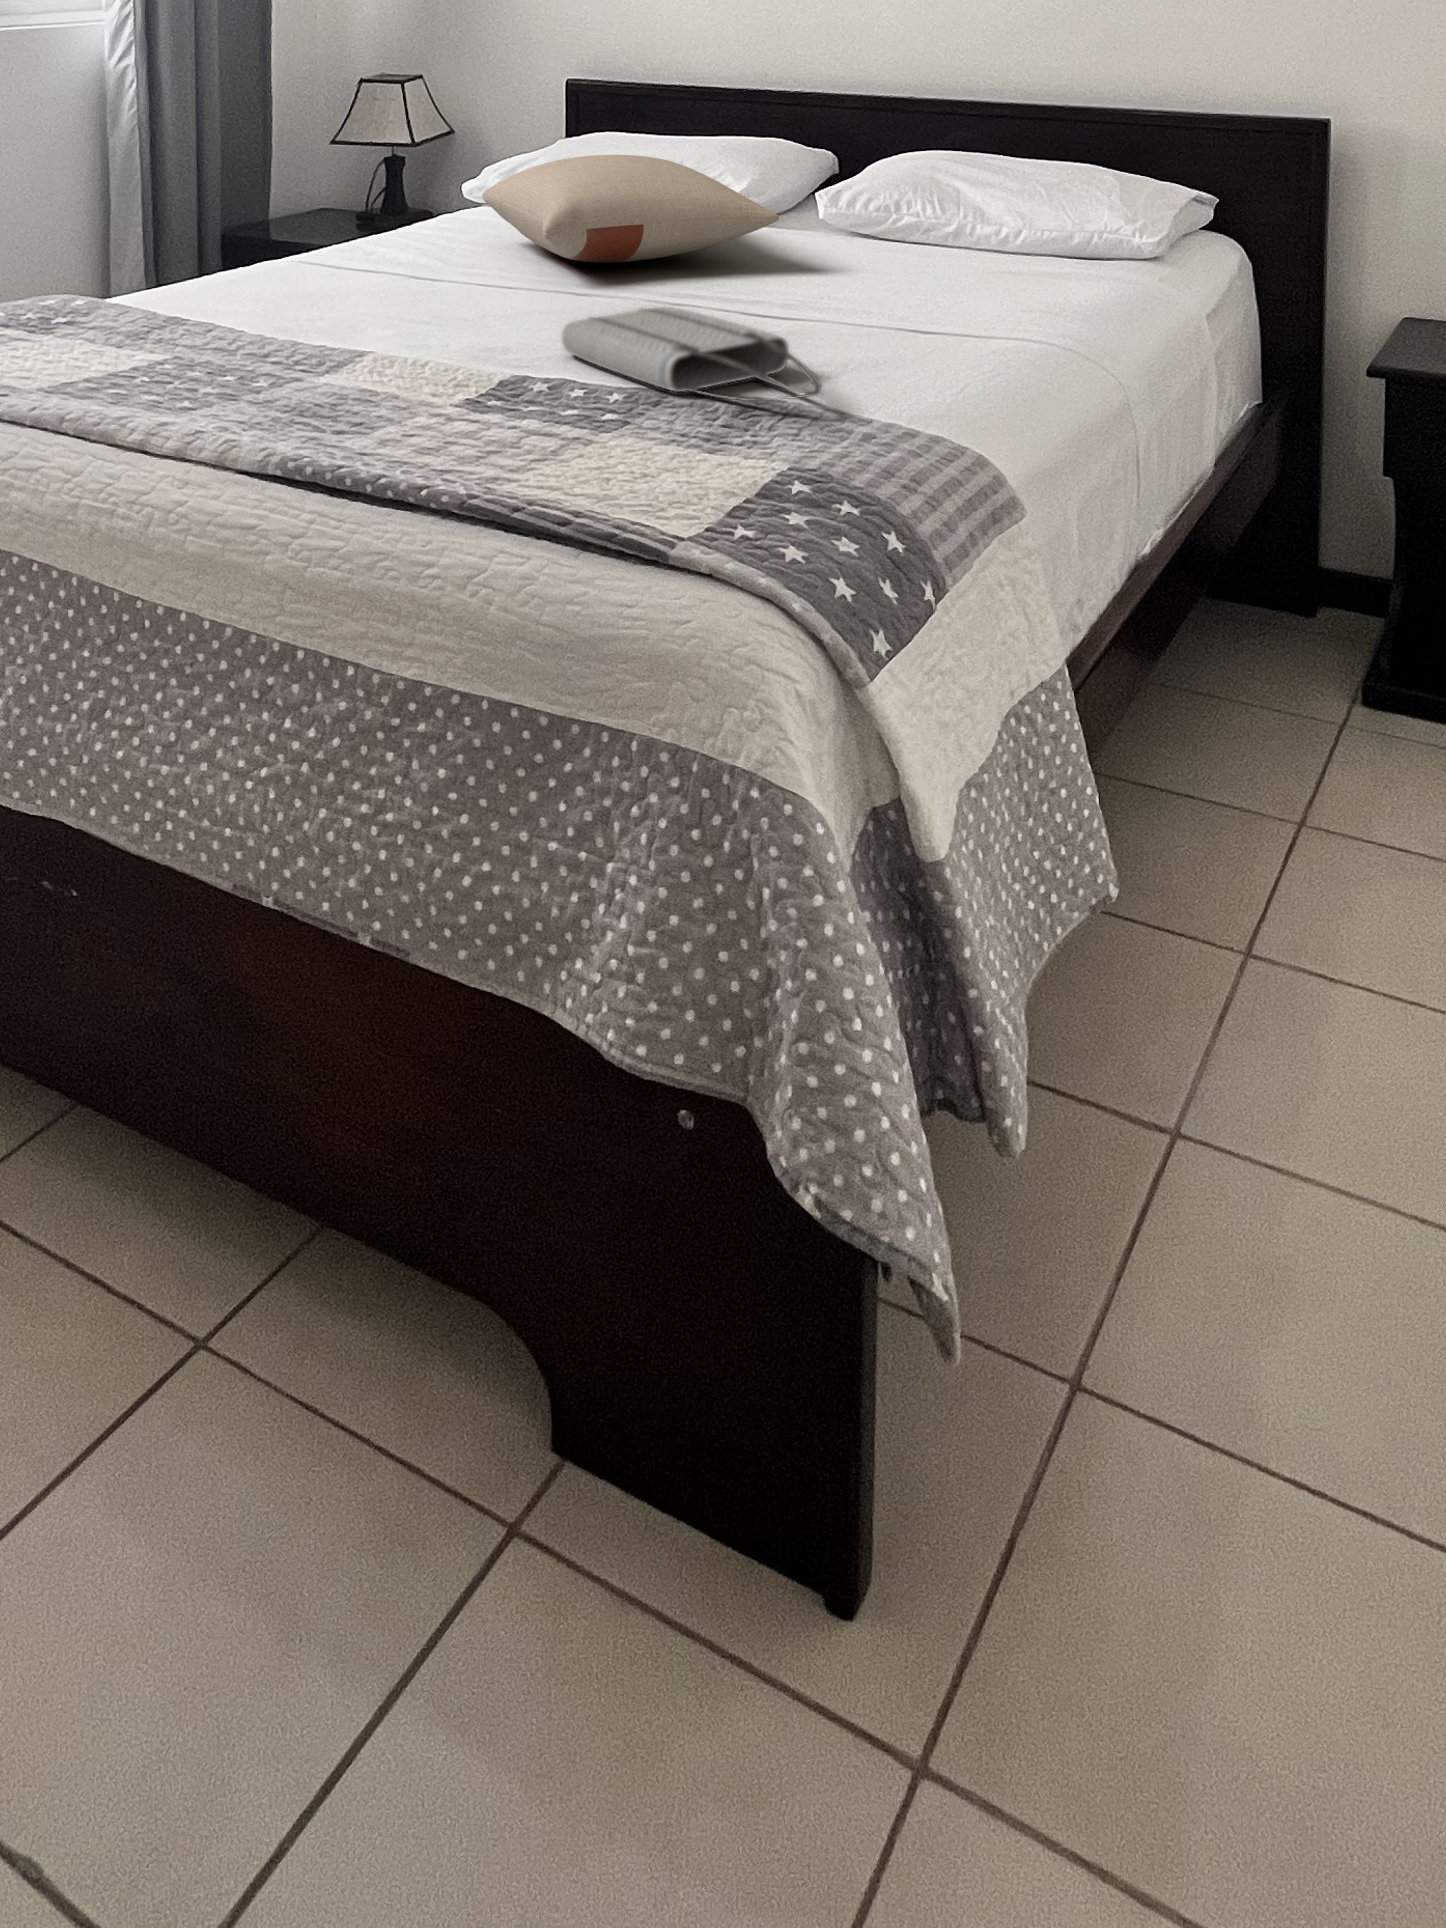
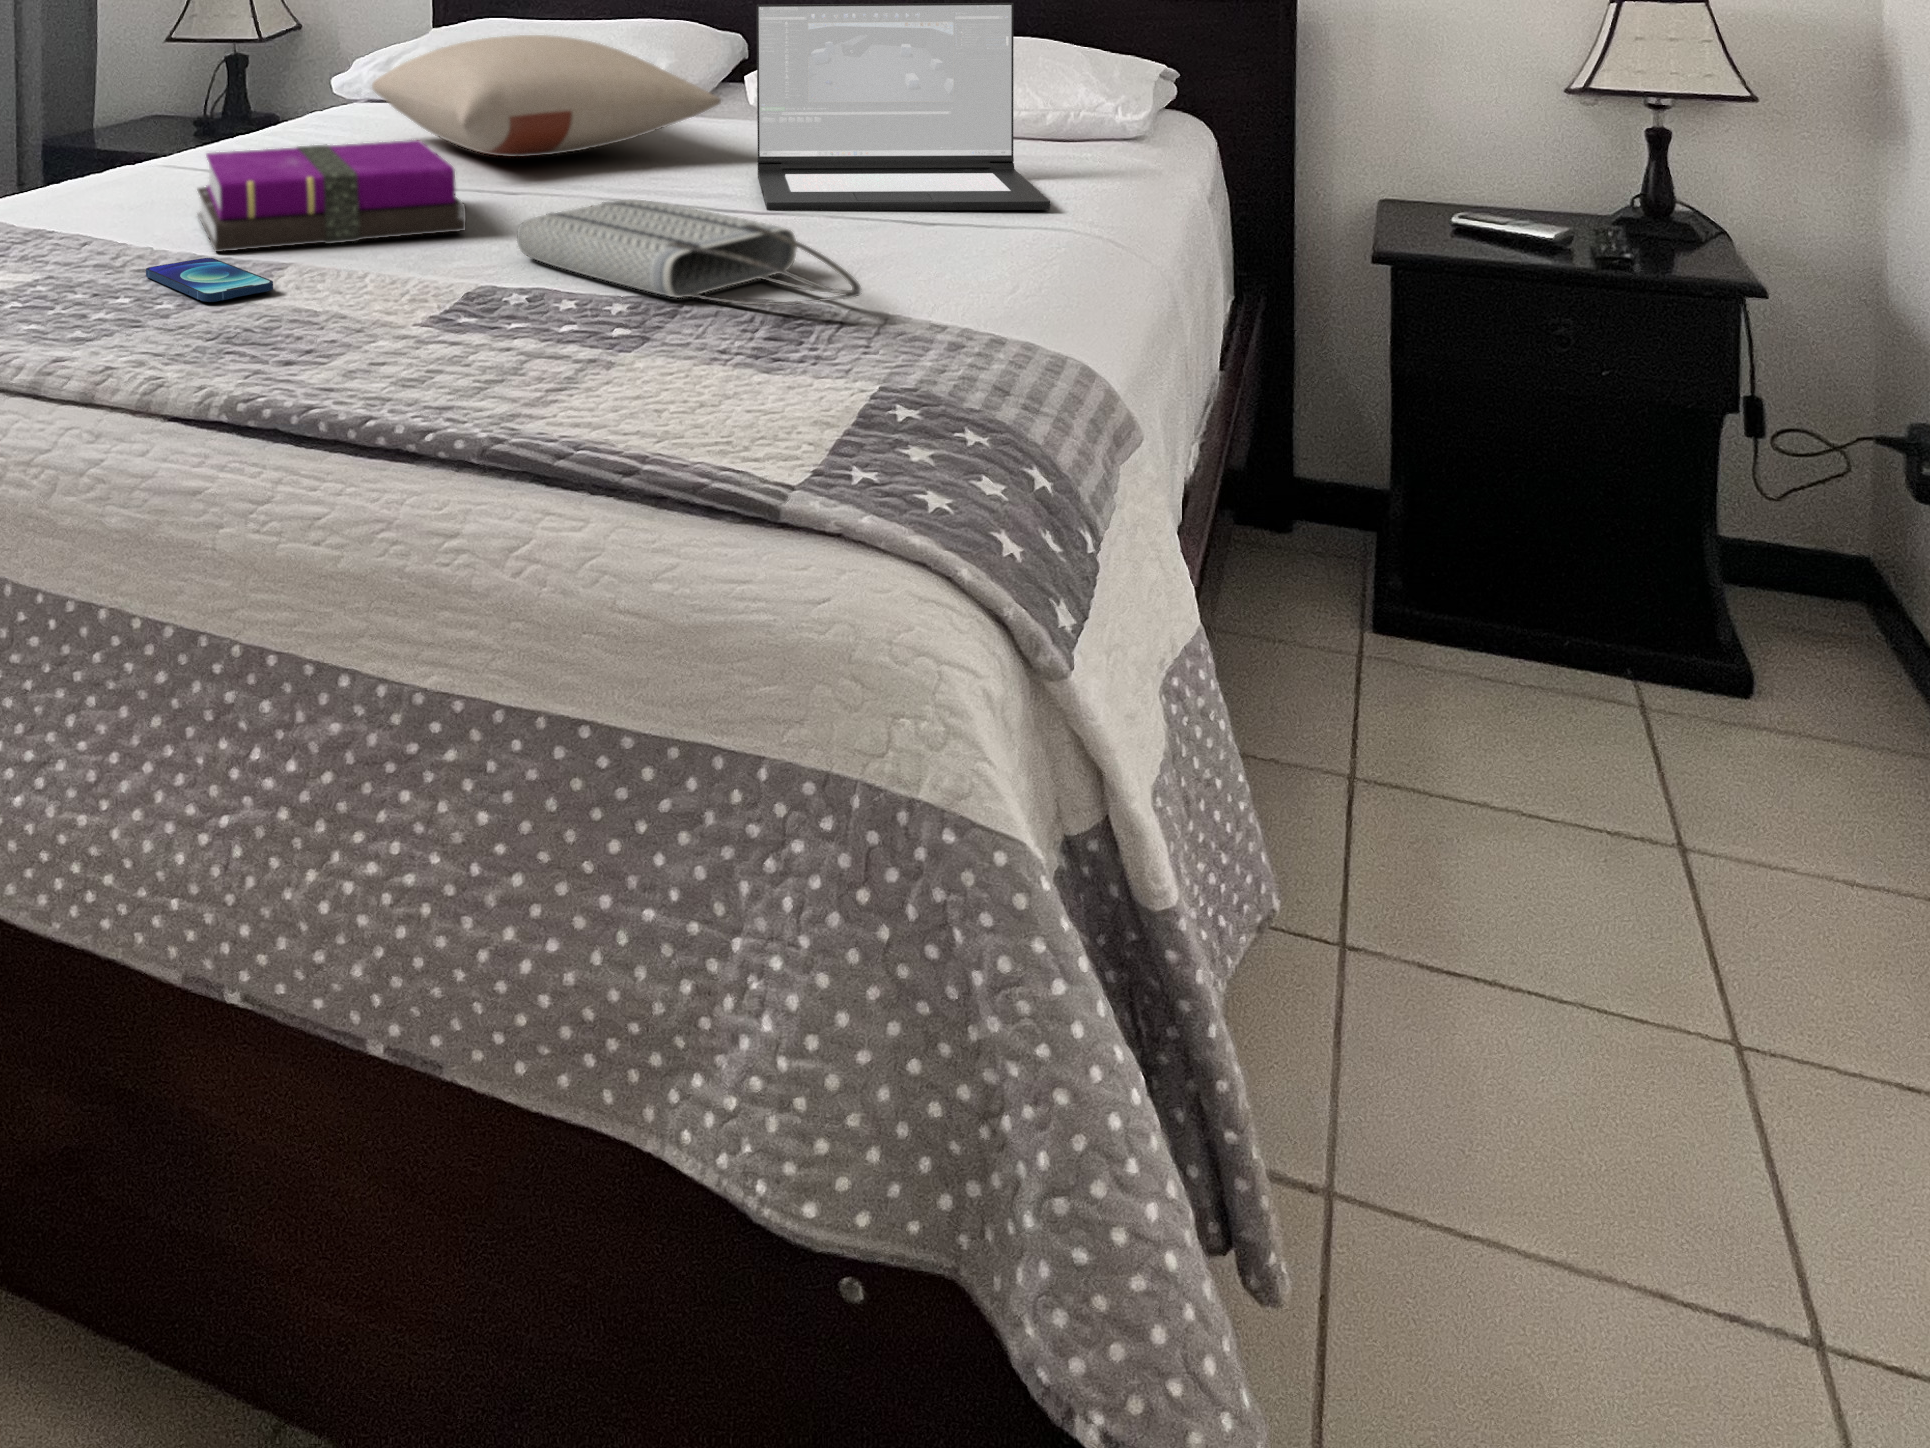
laptop: none [795,136,1043,324] -> present [757,3,1051,211]
notebook: none [311,249,528,341] -> present [198,140,466,252]
smartphone: none [254,347,352,383] -> present [146,258,273,302]

